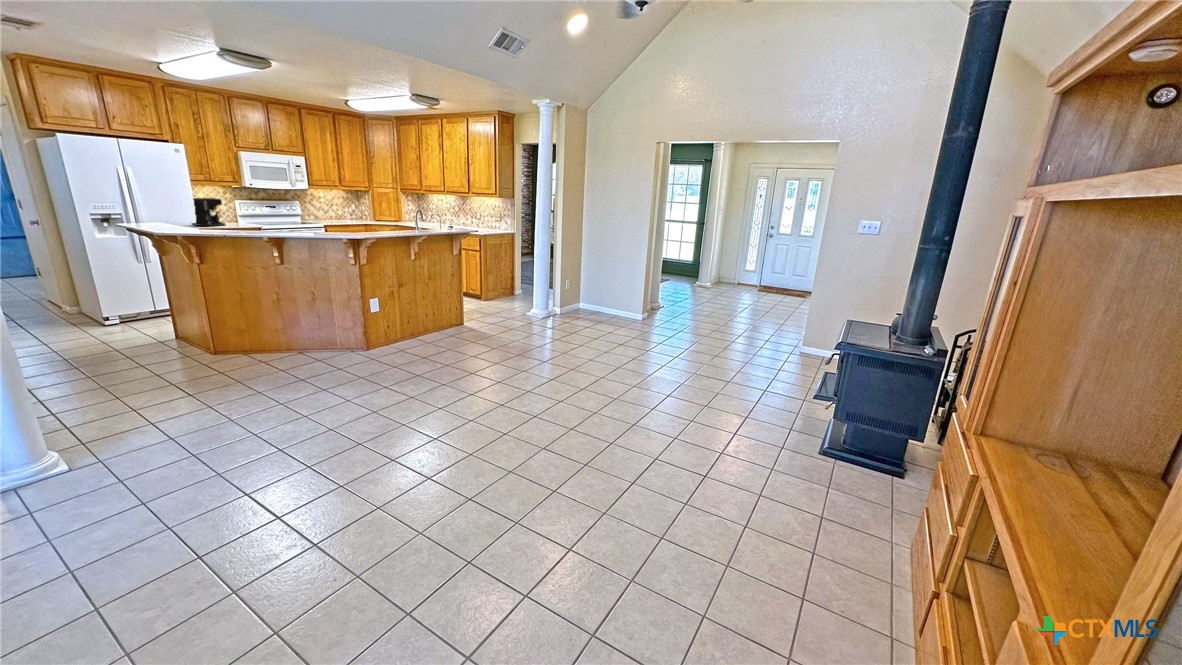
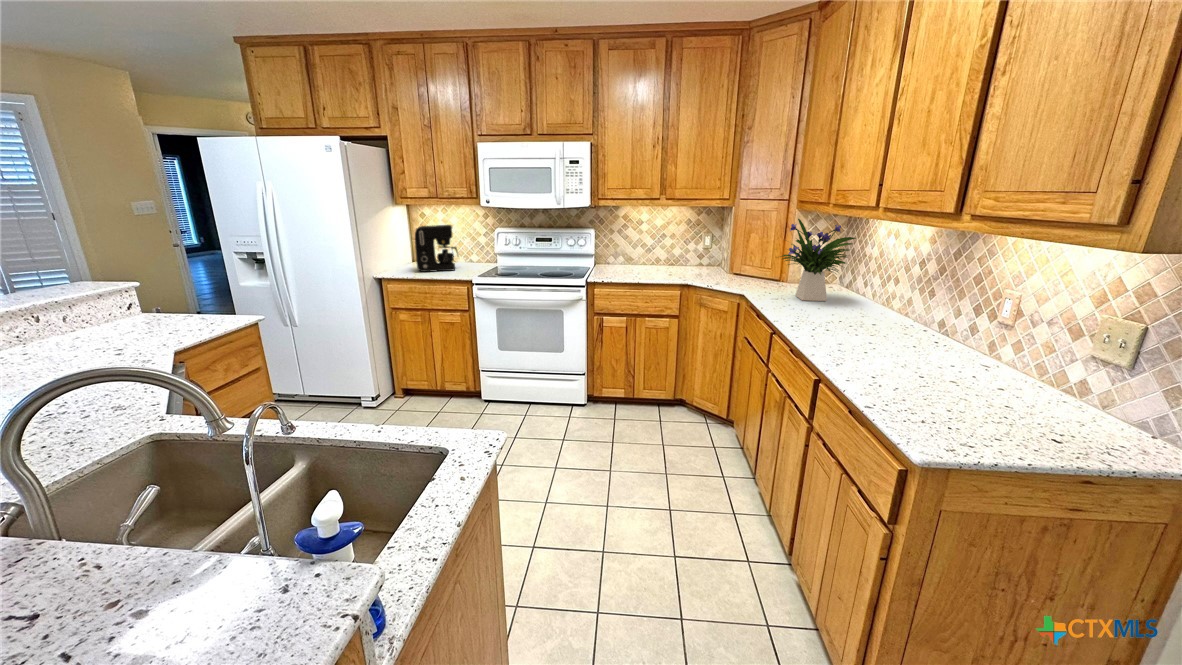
flower arrangement: none [406,195,433,224] -> present [781,219,856,301]

